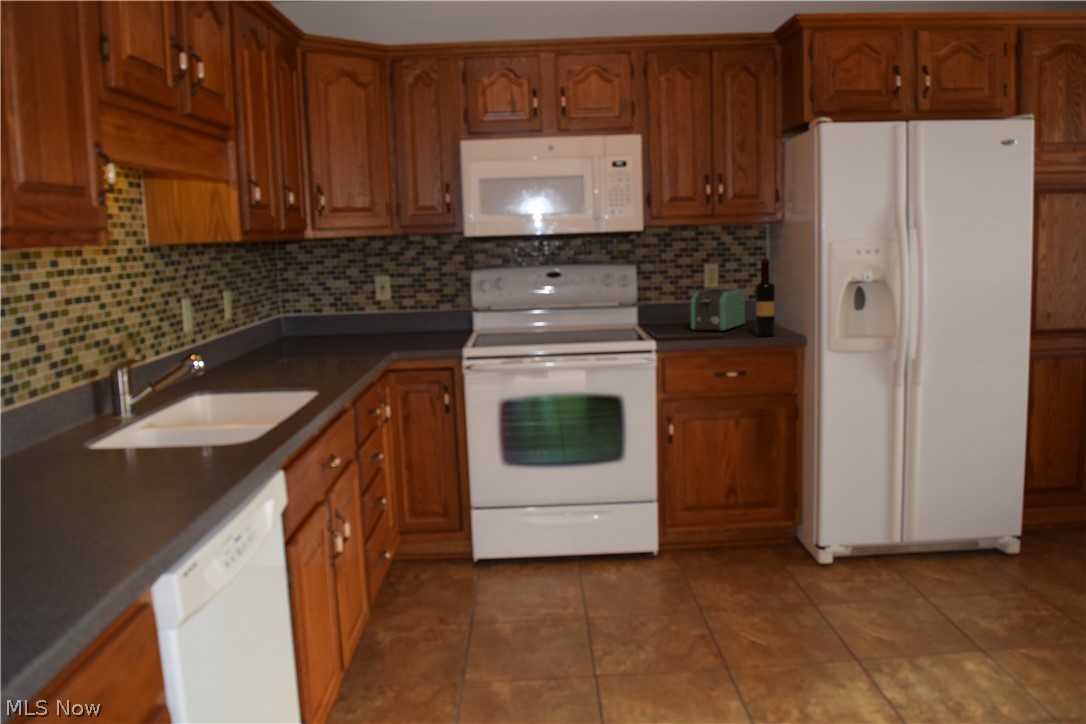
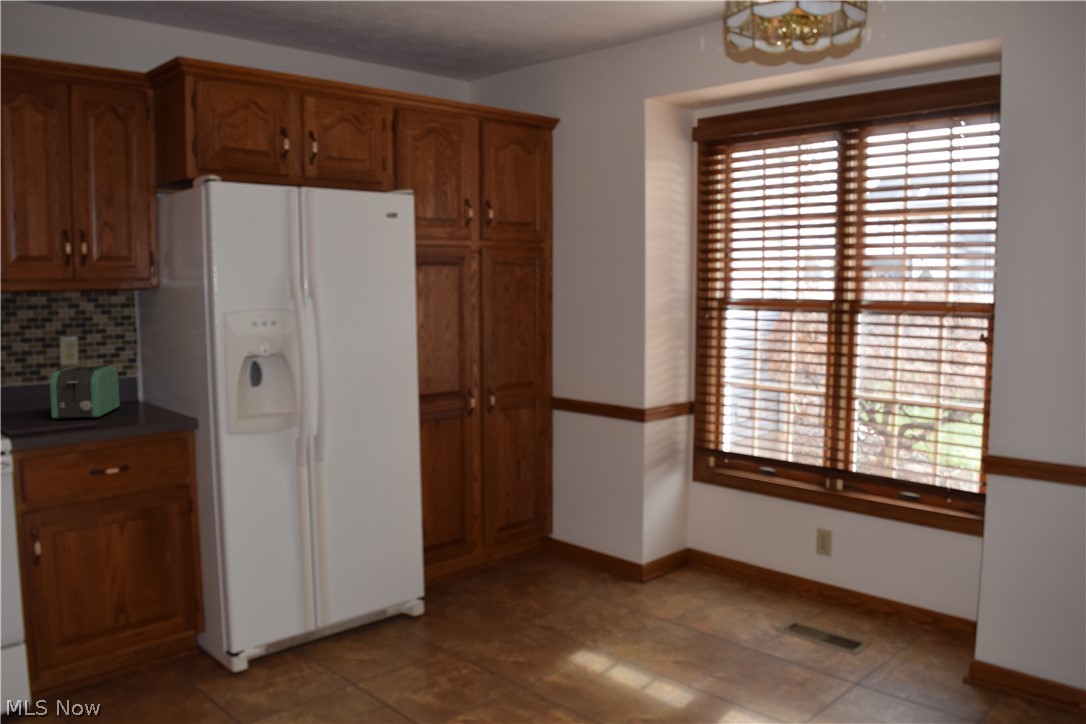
wine bottle: present [756,259,775,337] -> none [139,331,165,422]

